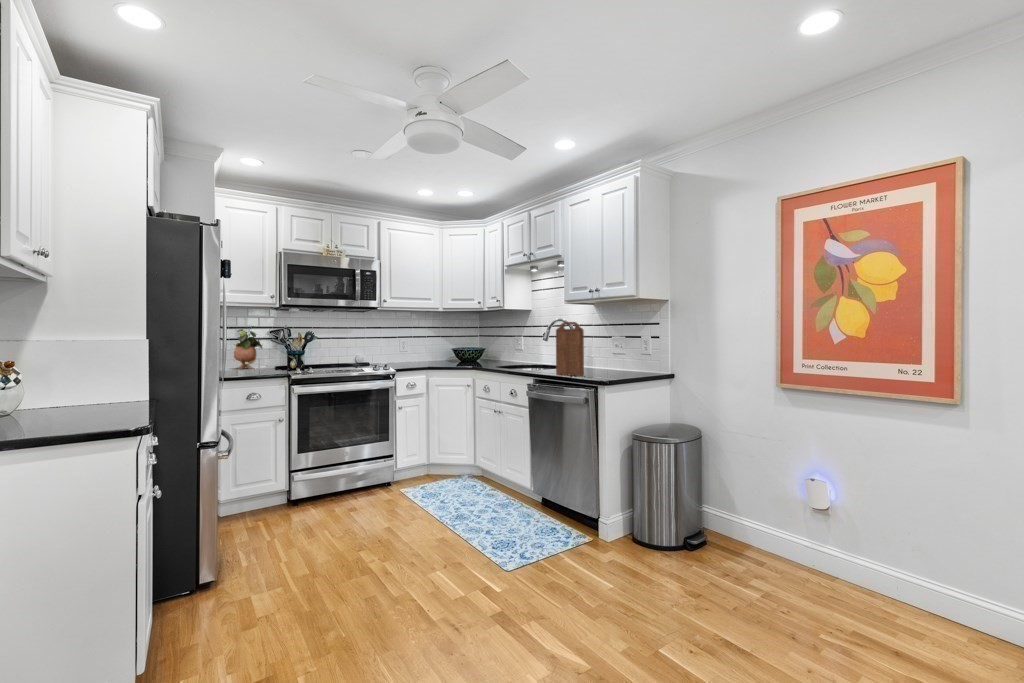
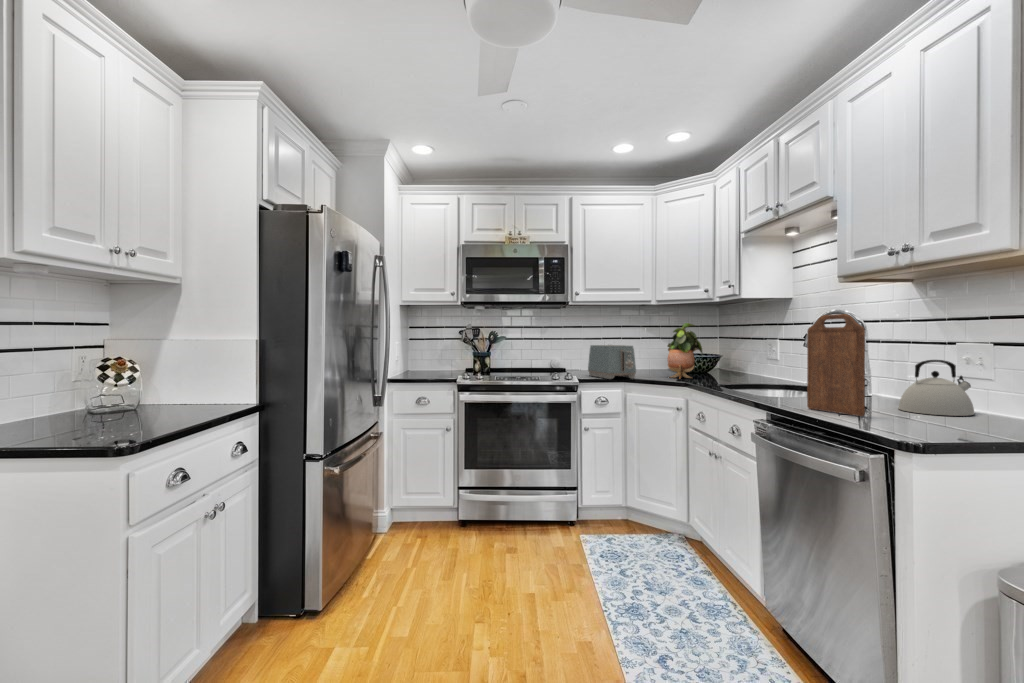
potted plant: present [234,326,262,369] -> present [668,323,703,378]
toaster: none [396,342,436,368] -> present [588,345,636,379]
kettle: none [595,346,626,374] -> present [898,360,974,416]

